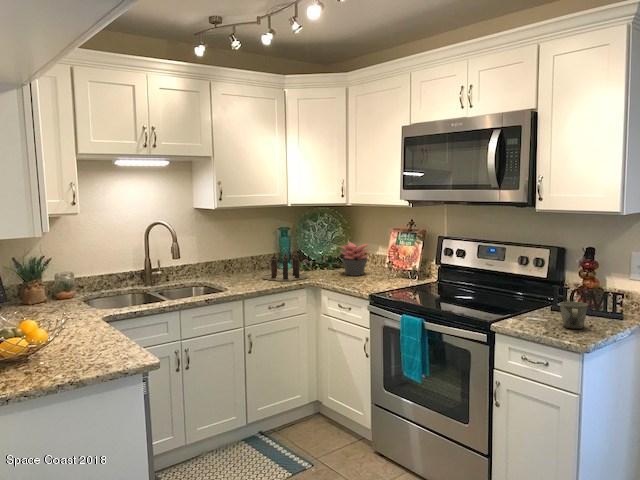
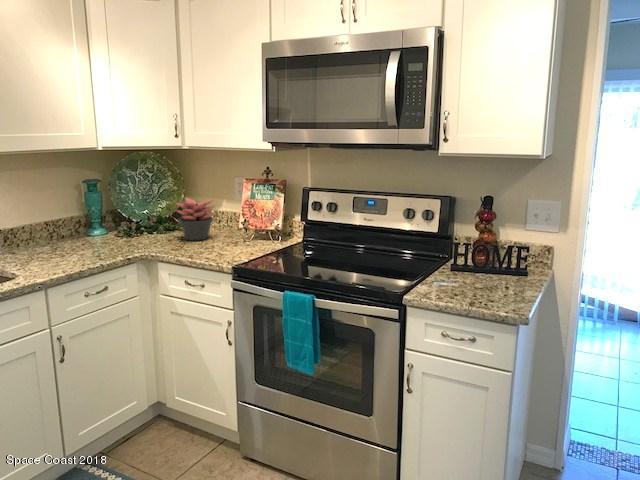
candle: present [263,252,308,281] -> none [67,215,146,255]
mug: present [559,302,587,329] -> none [477,261,509,294]

